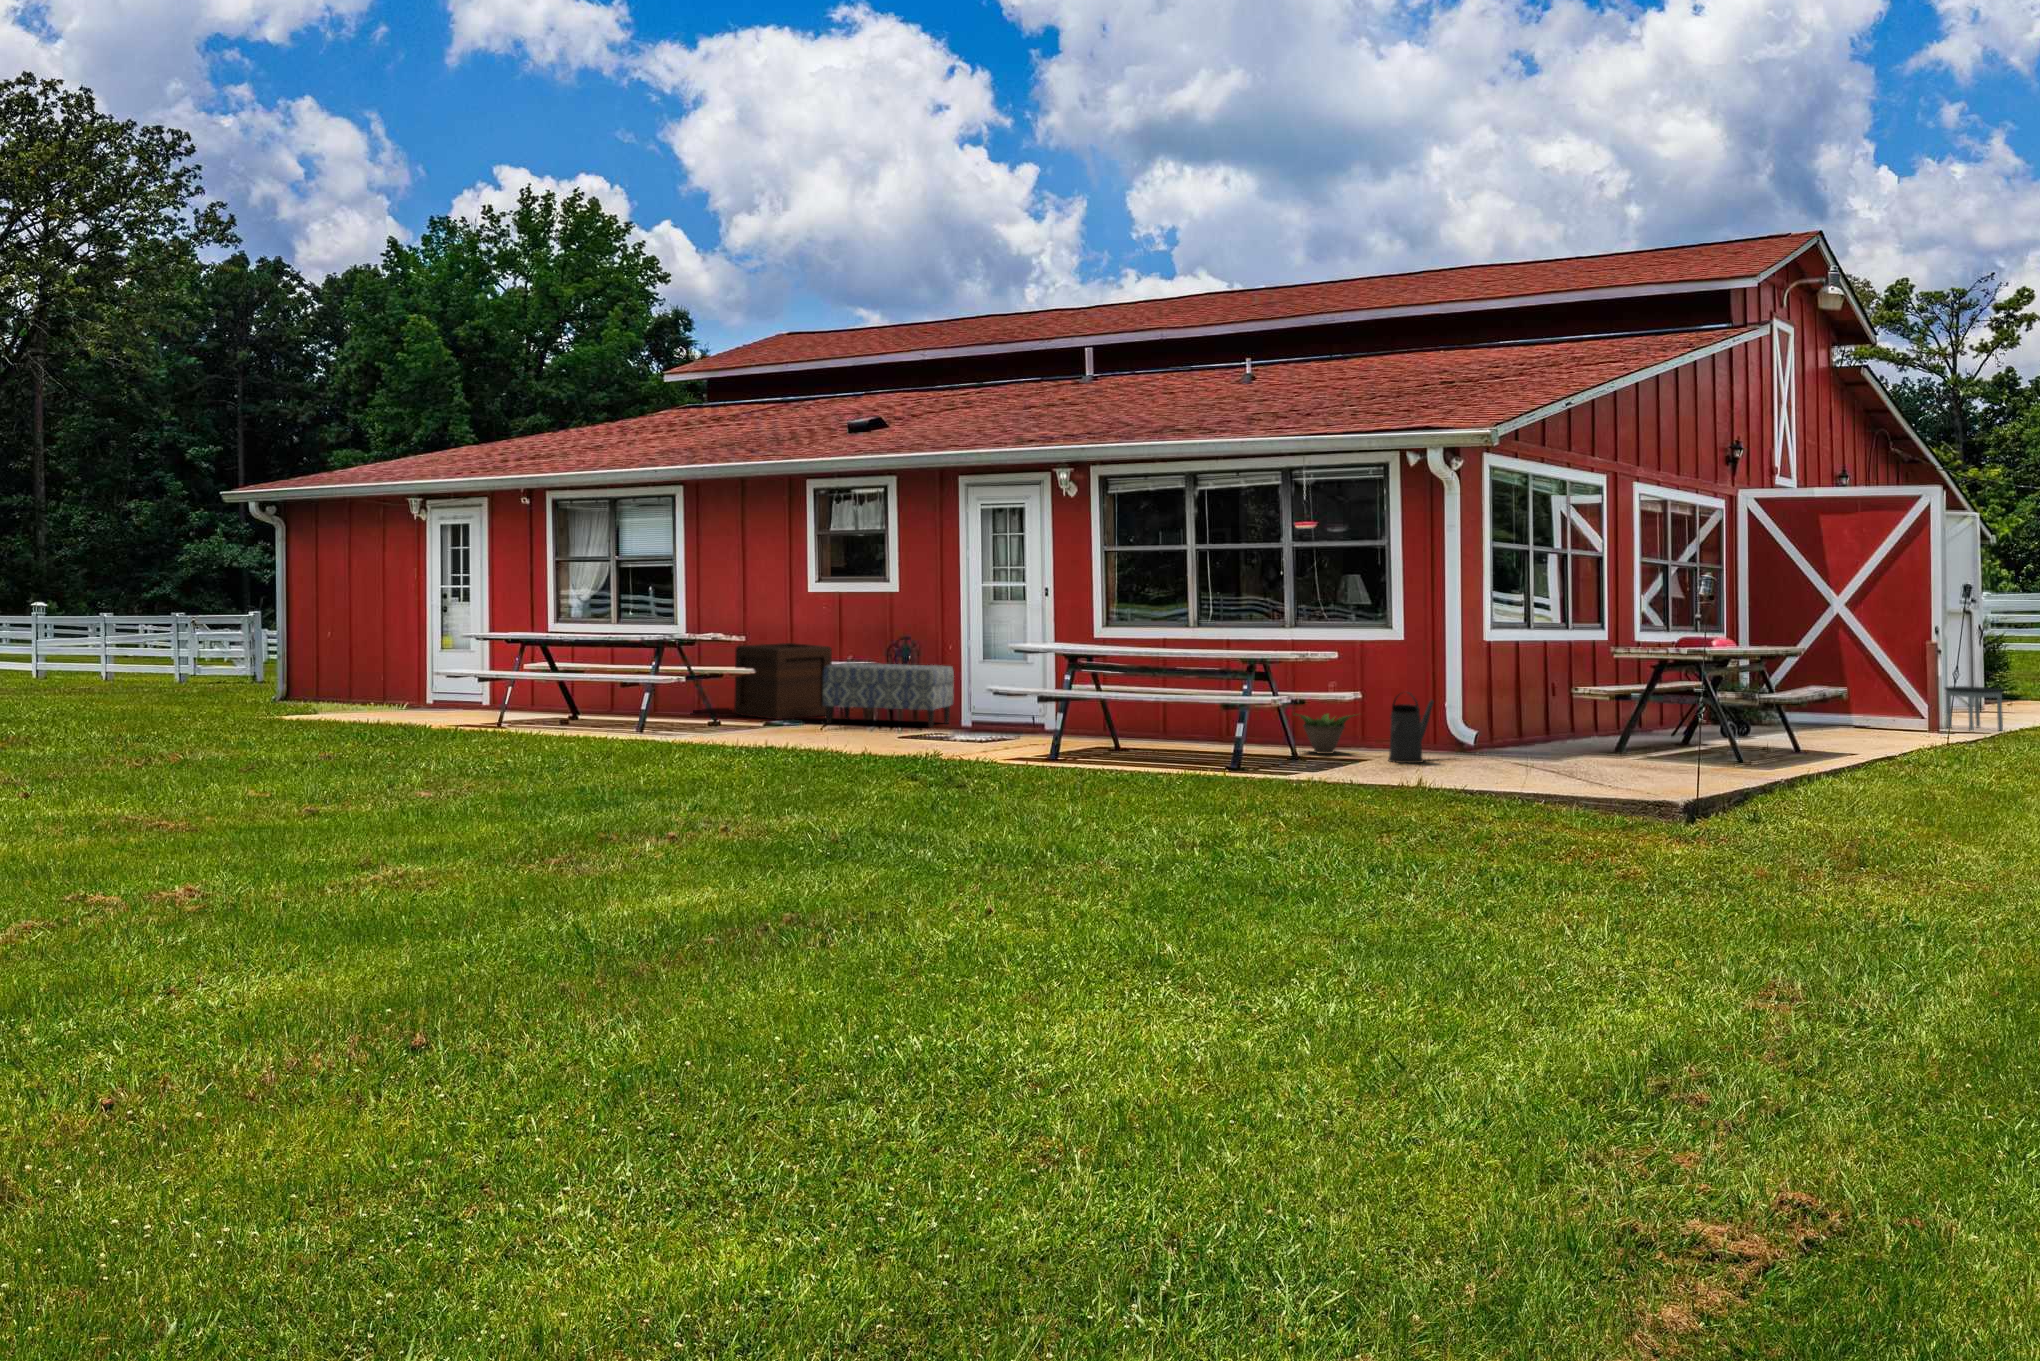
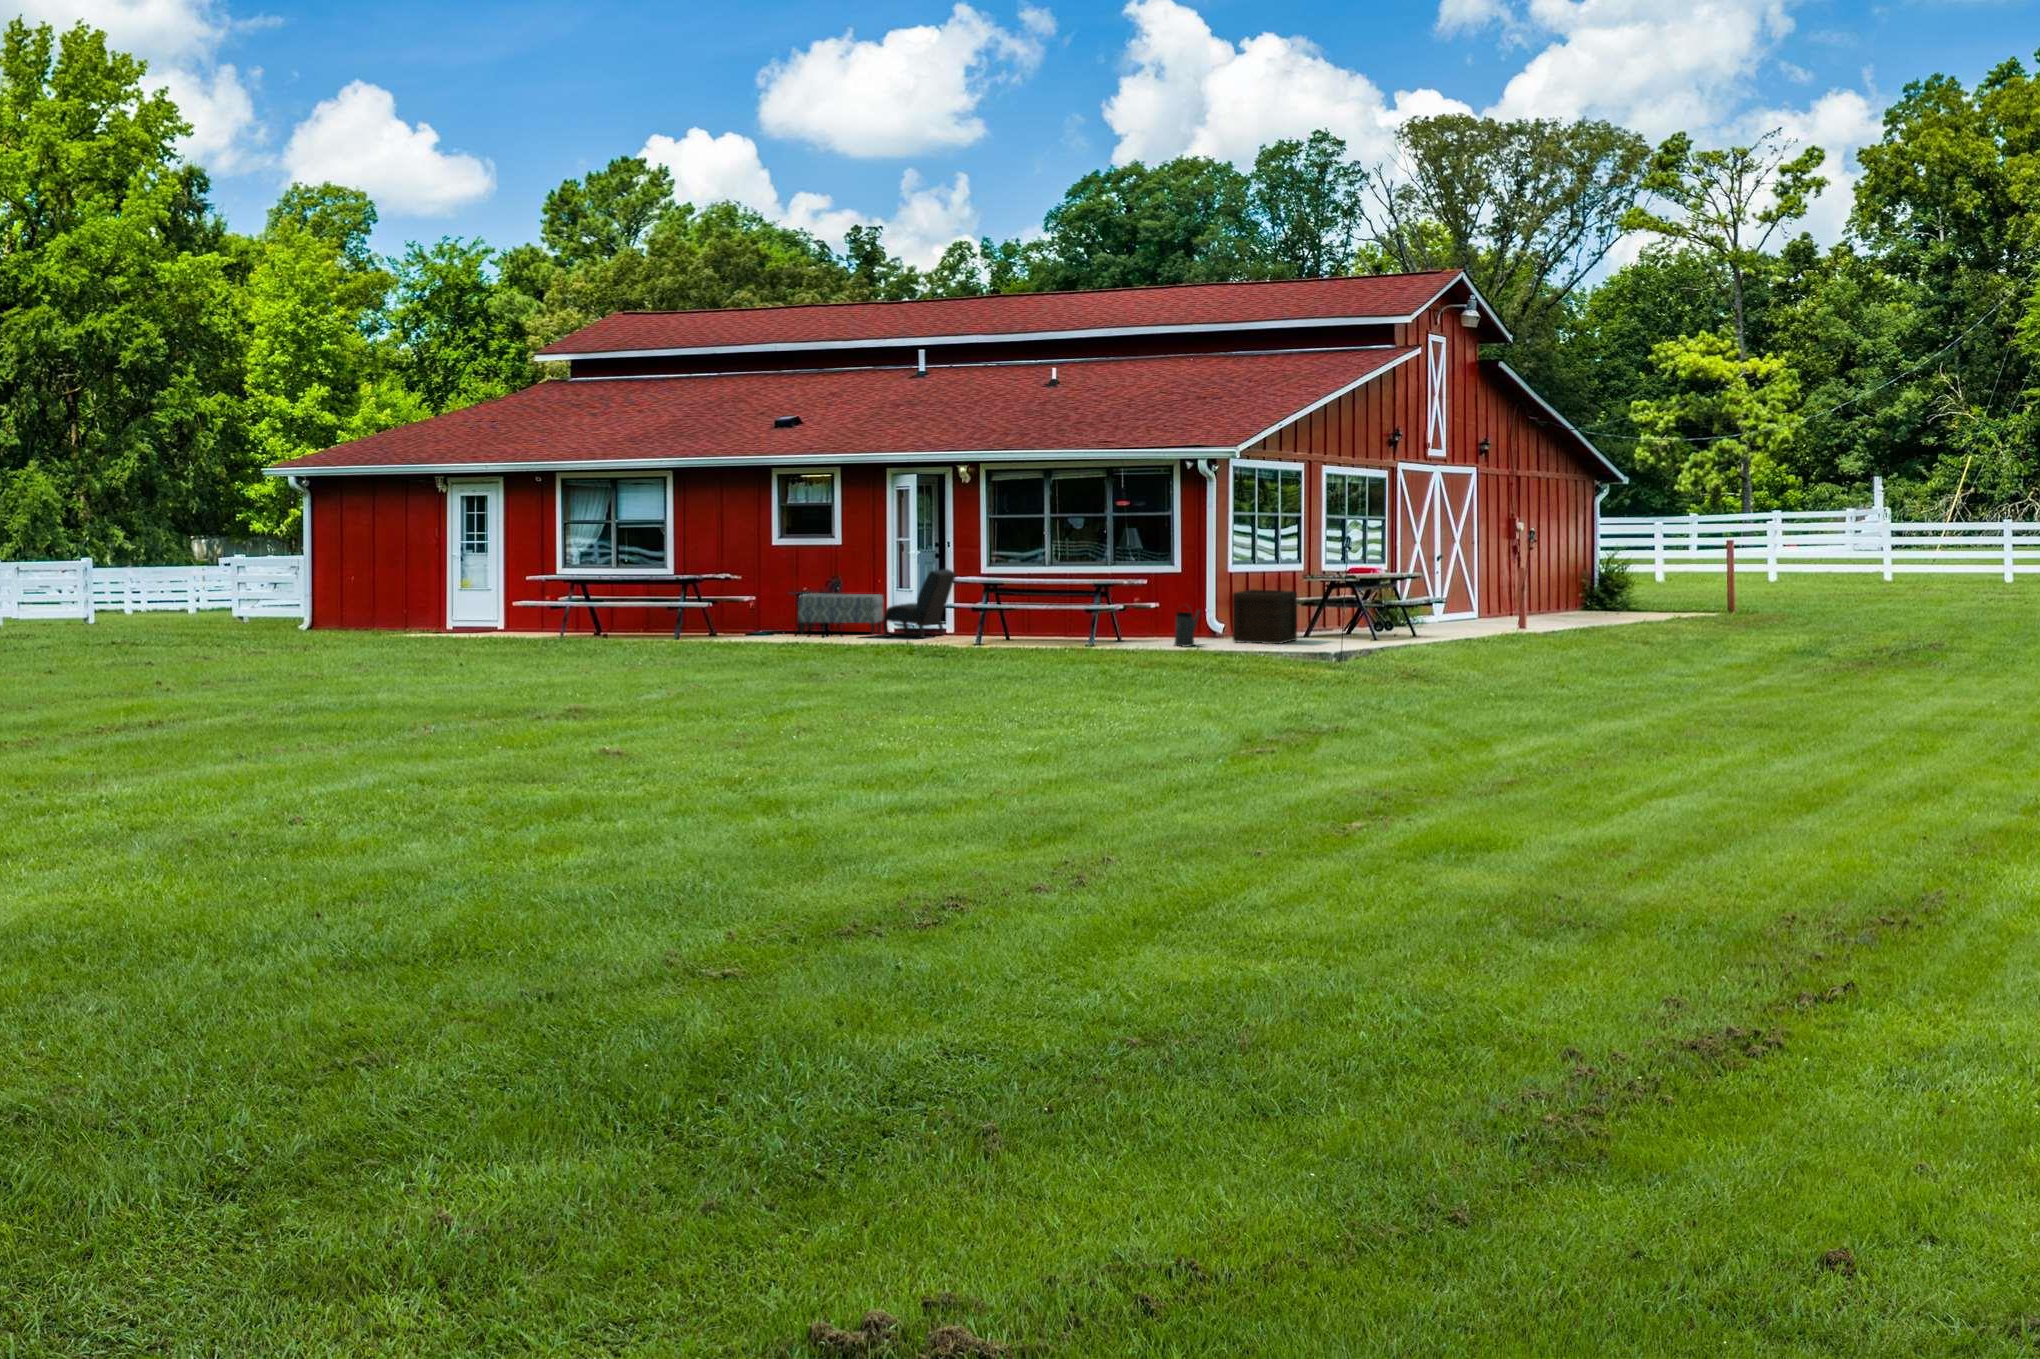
lounge chair: none [939,629,1054,737] -> present [882,569,956,638]
wooden crate: present [734,643,832,720] -> present [1232,589,1297,644]
round table: present [1945,686,2003,731] -> none [1517,597,1552,625]
decorative plant: present [1294,714,1355,754] -> none [1113,618,1157,643]

